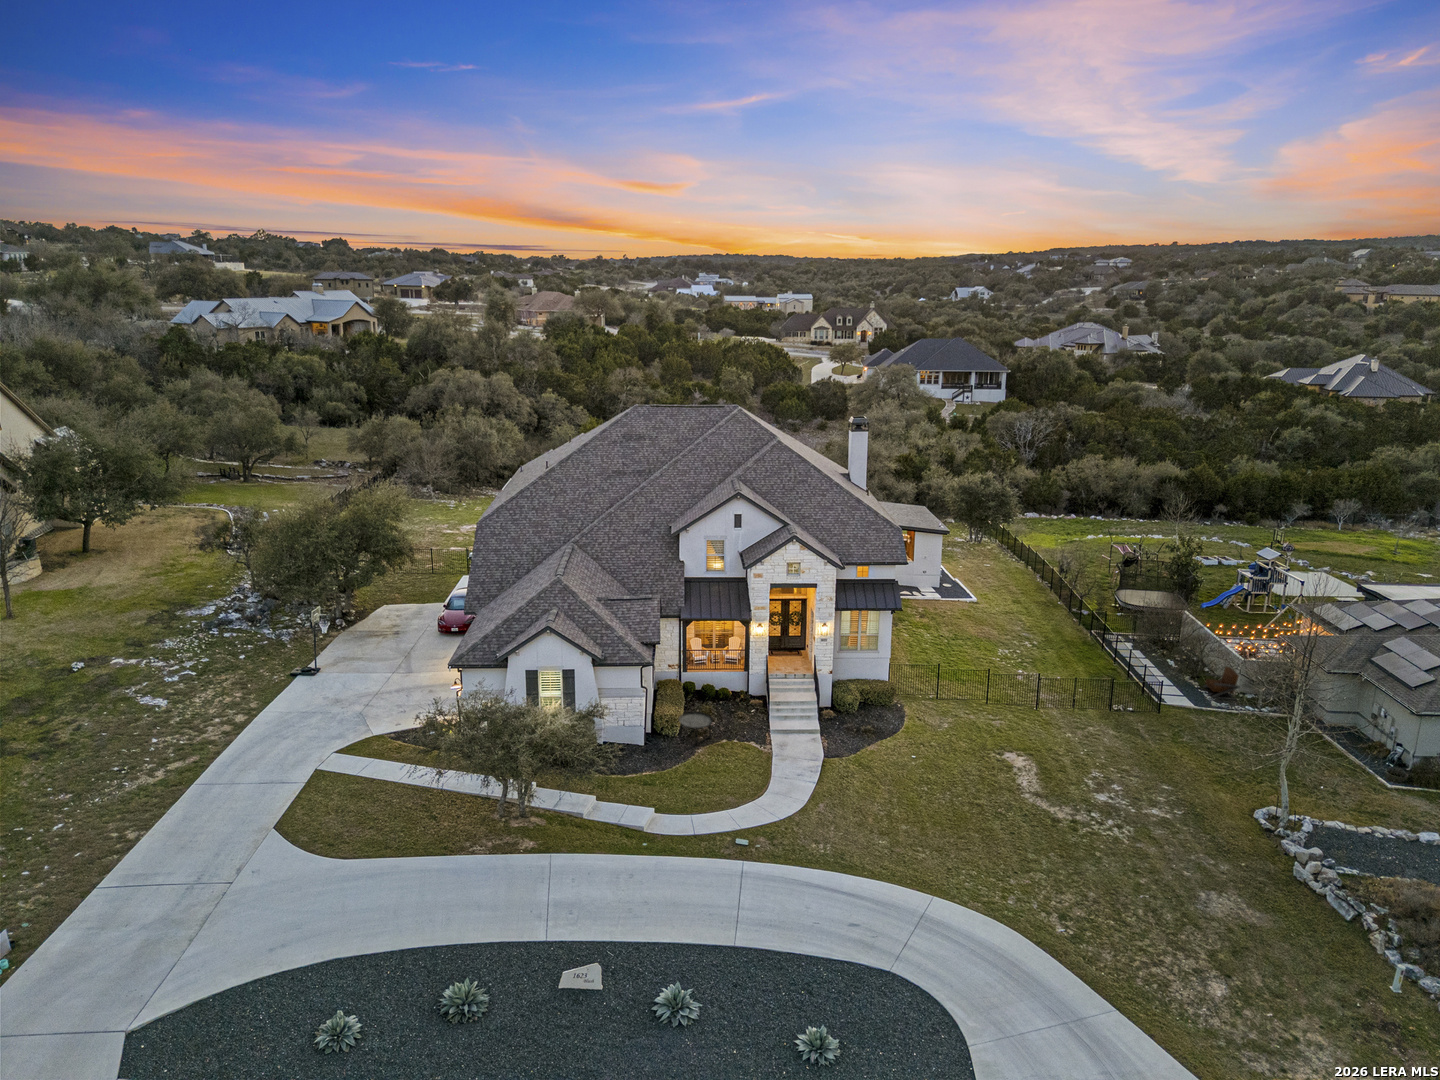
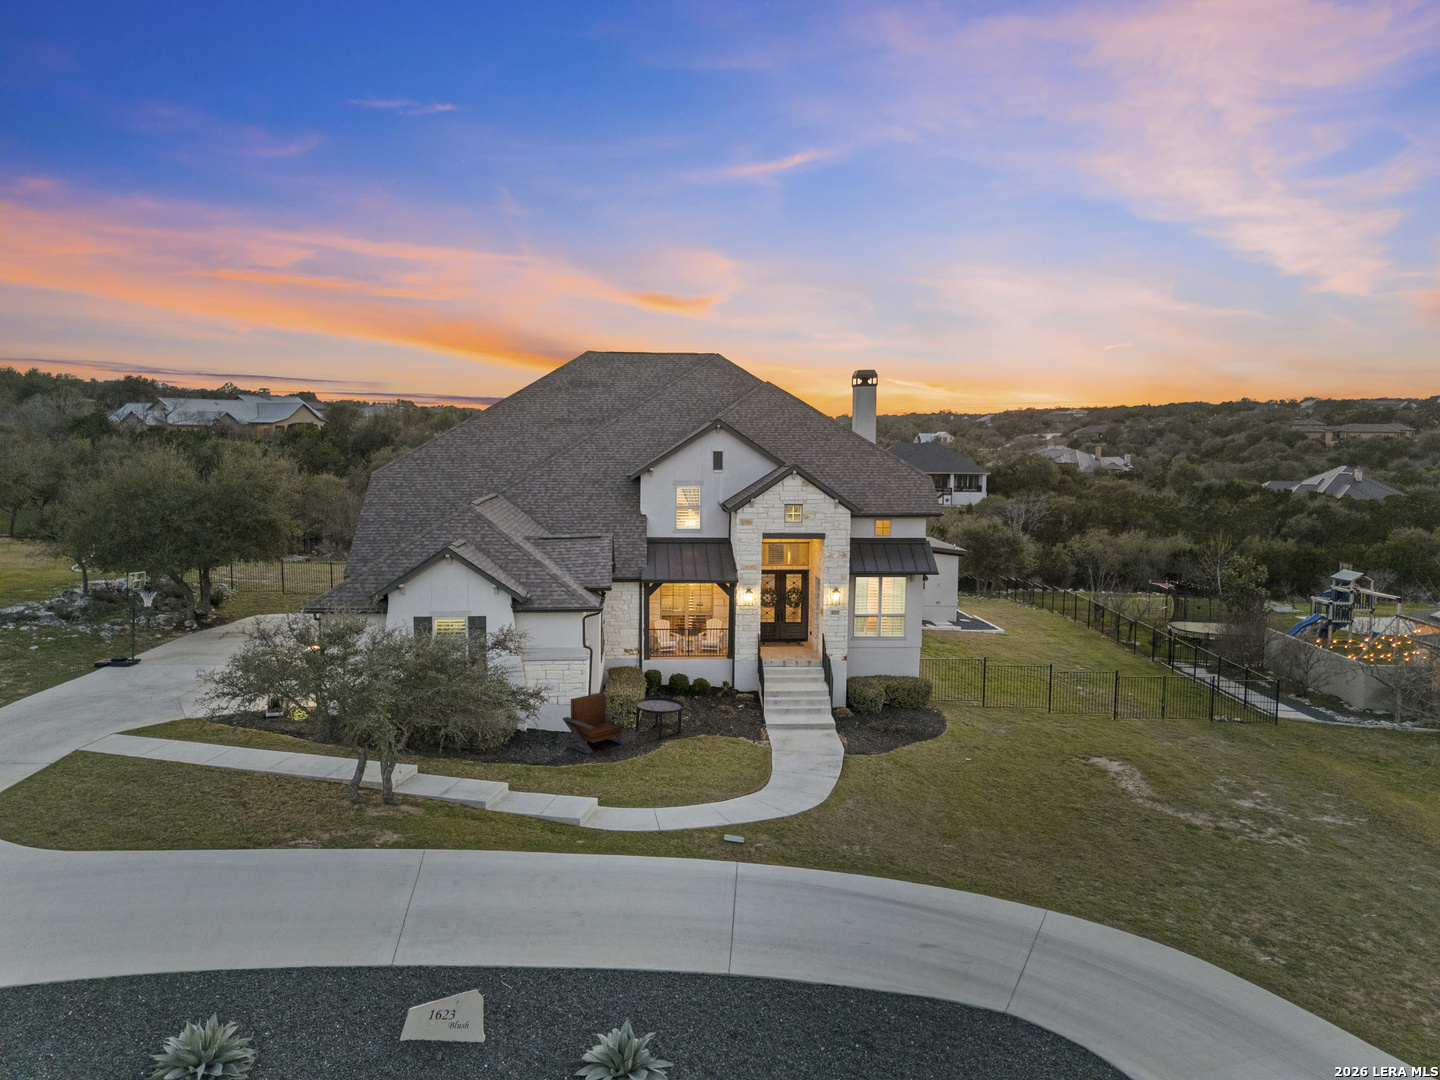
lounge chair: present [1203,667,1240,700] -> present [563,693,627,754]

